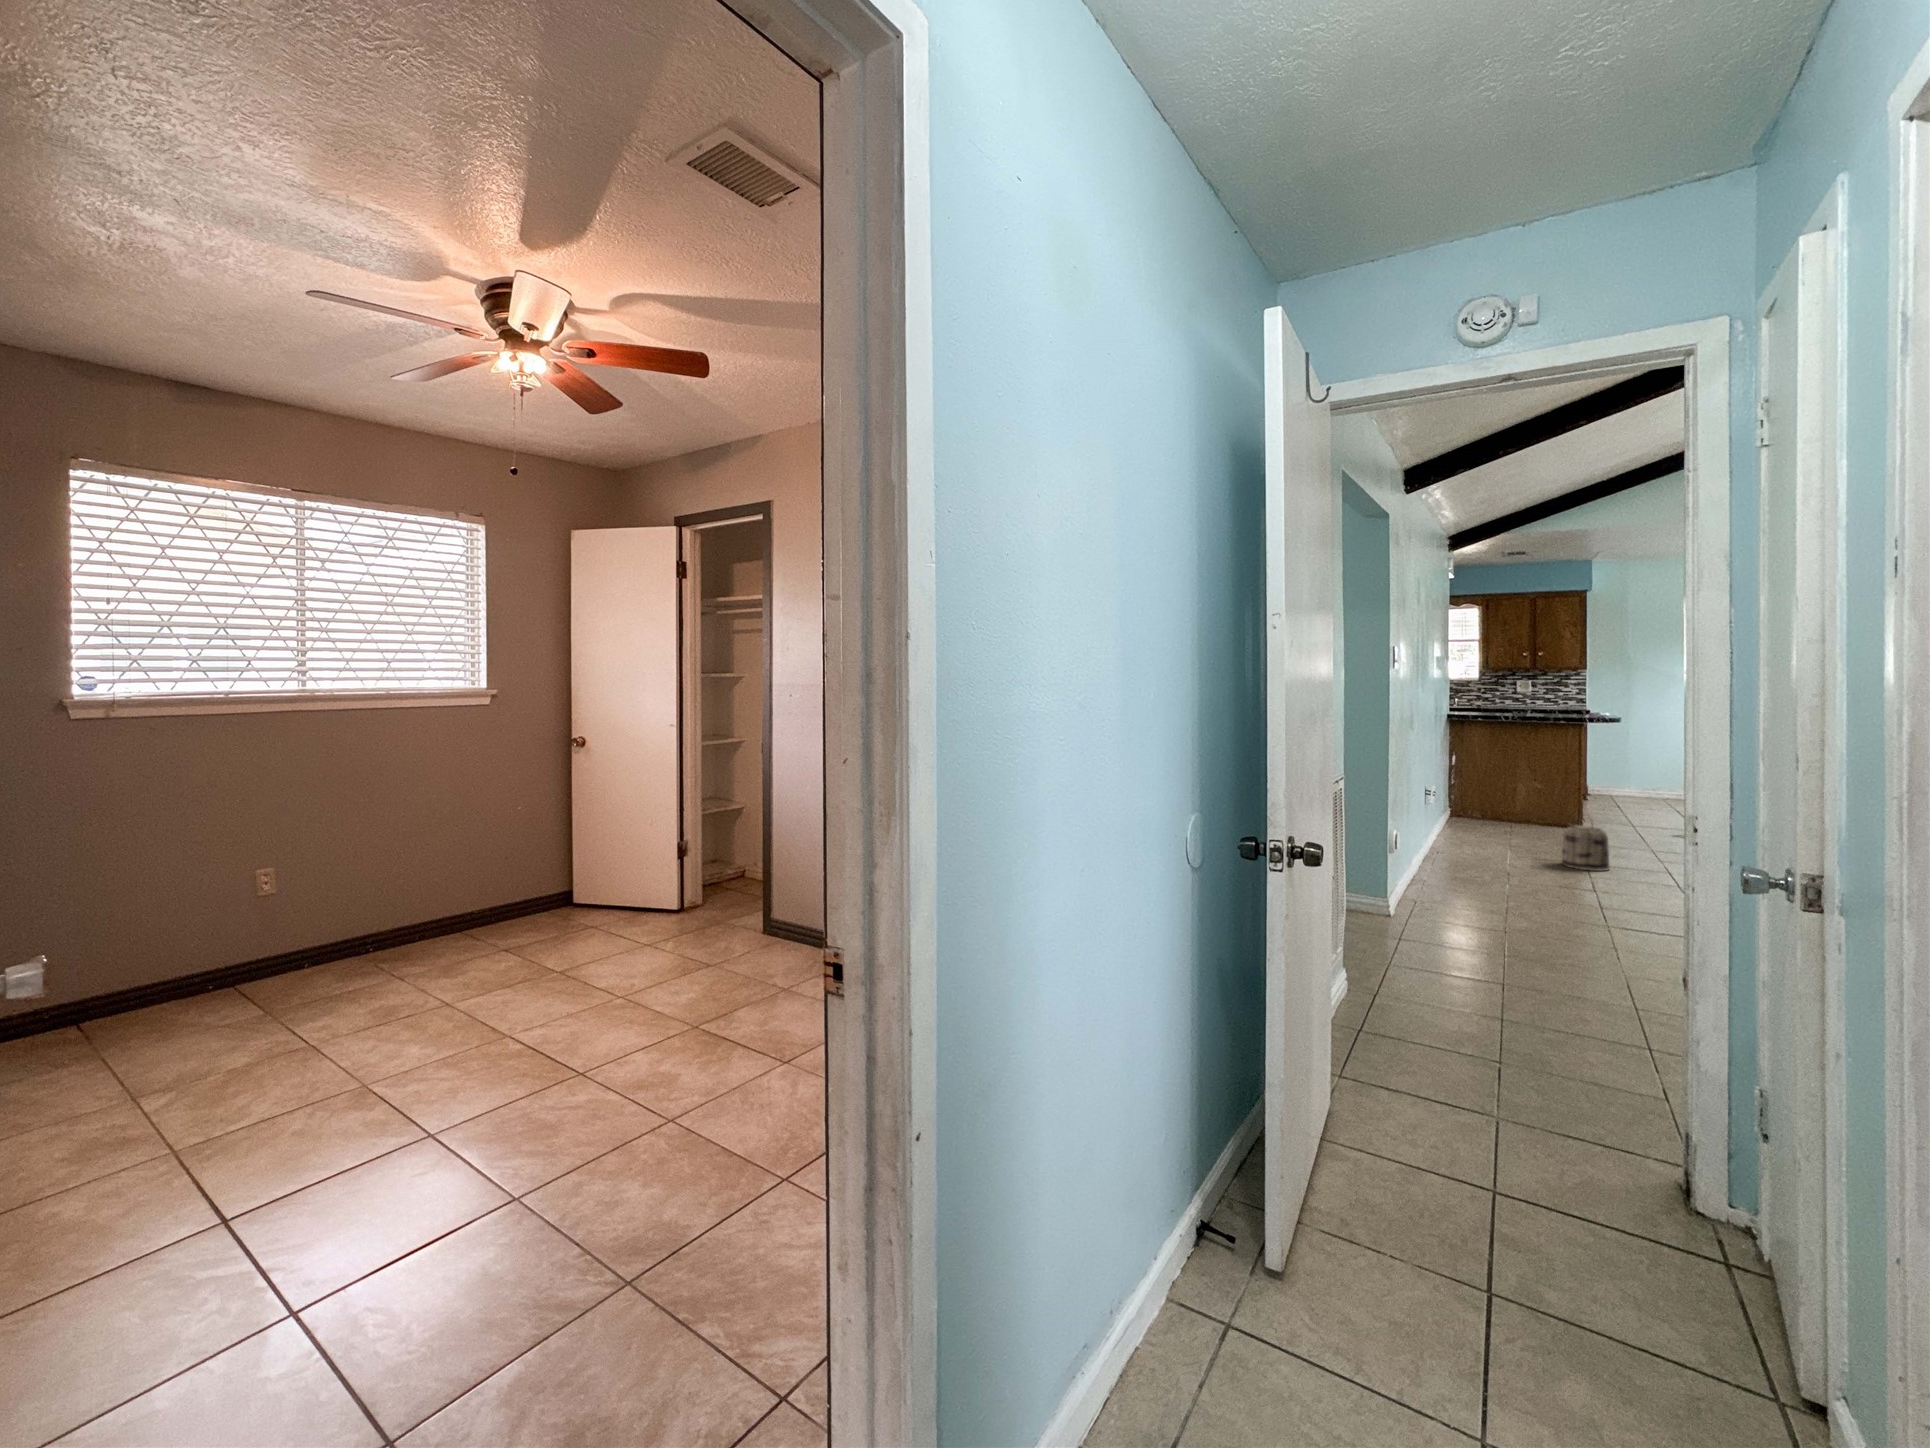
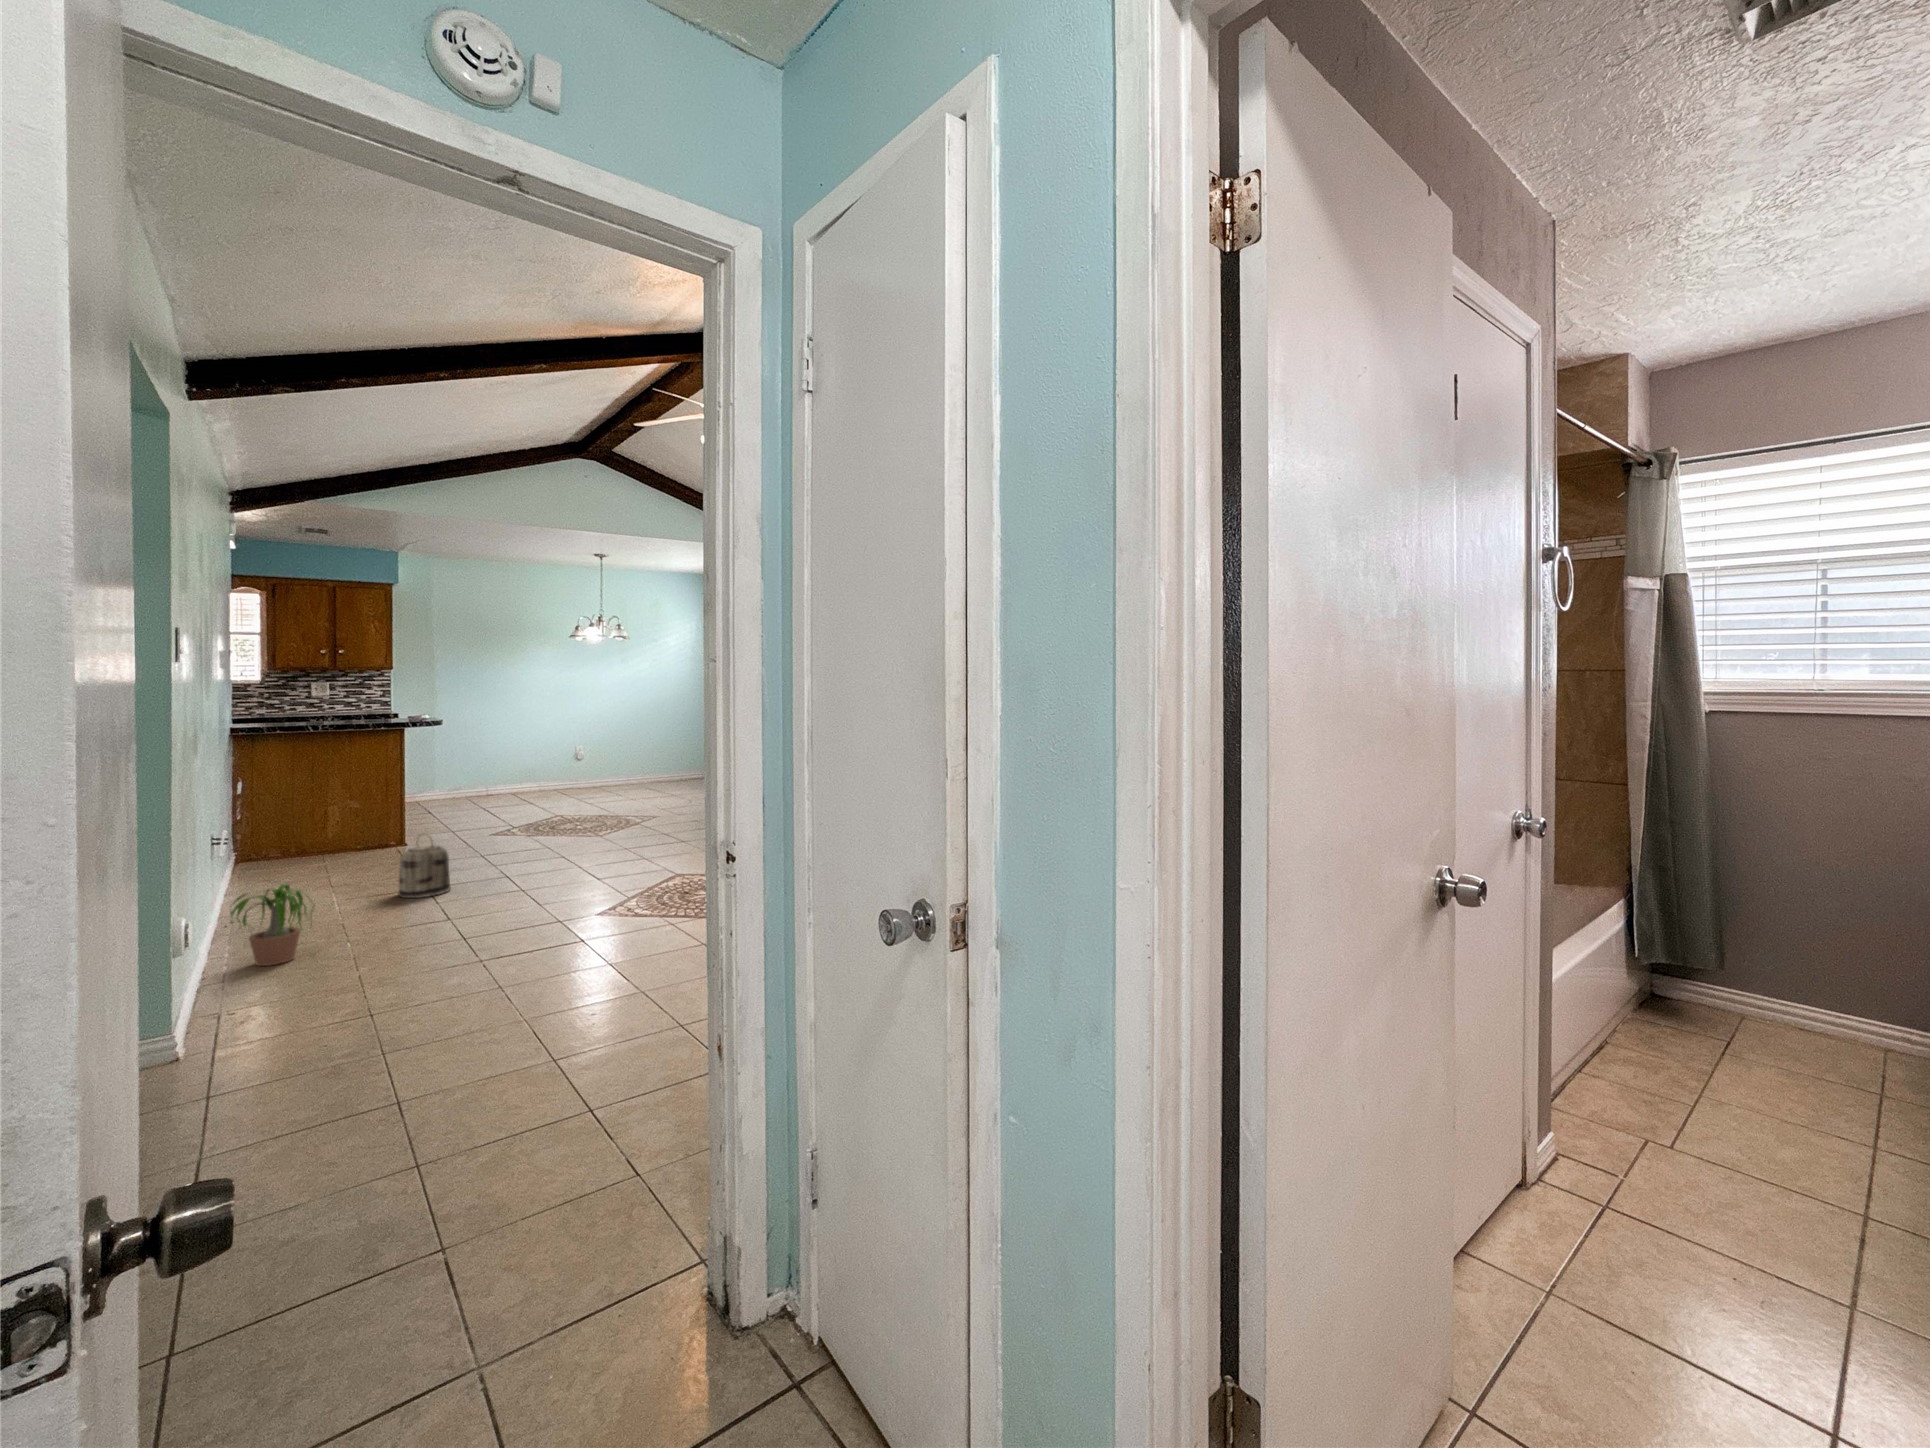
potted plant: none [1418,829,1486,885] -> present [230,884,314,966]

